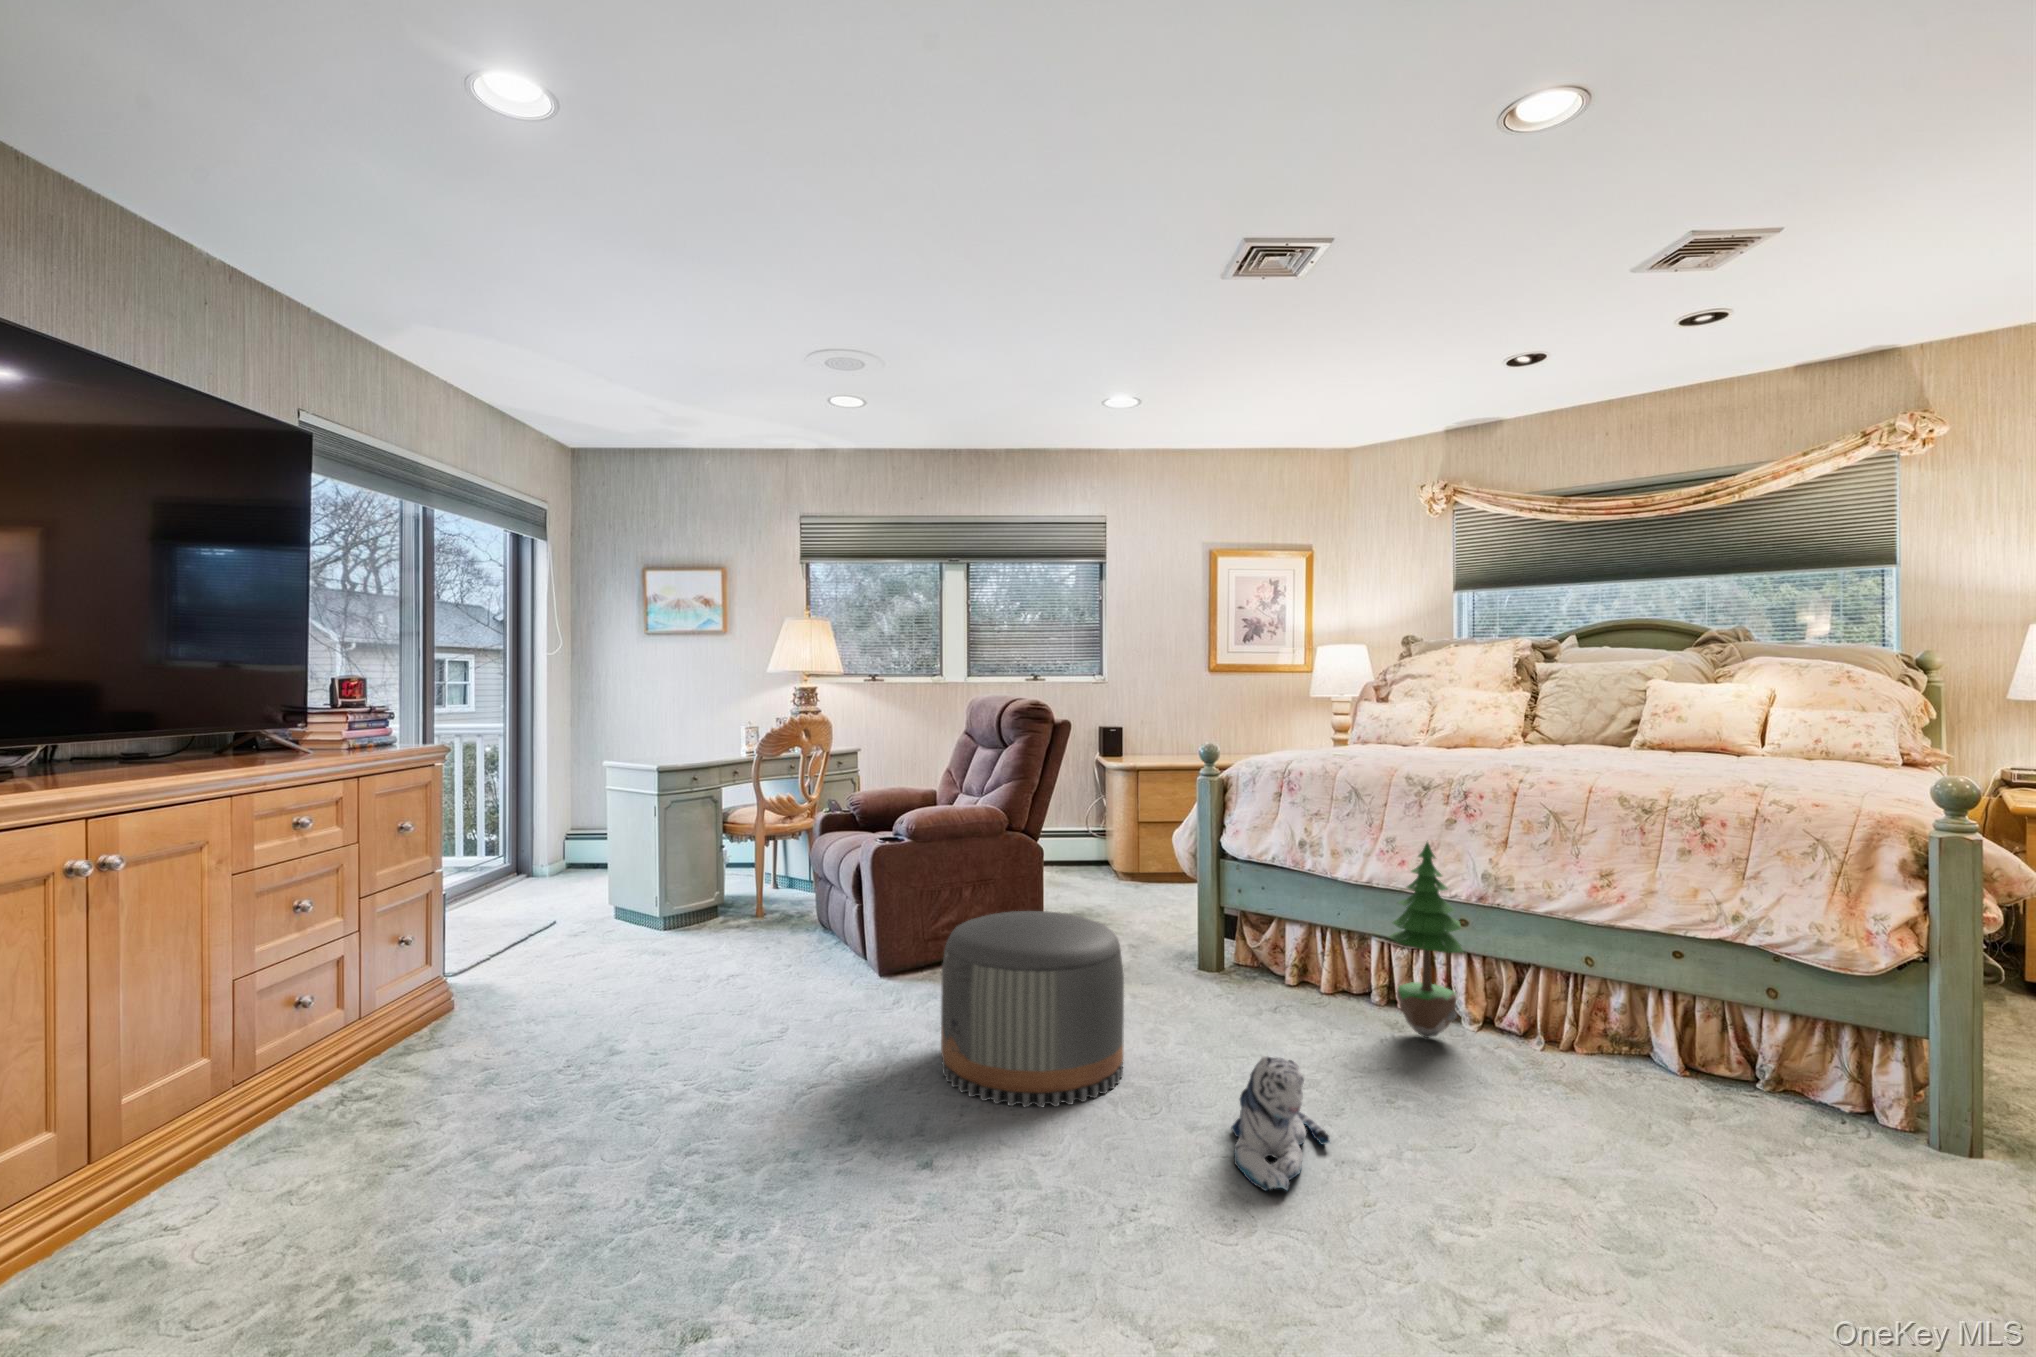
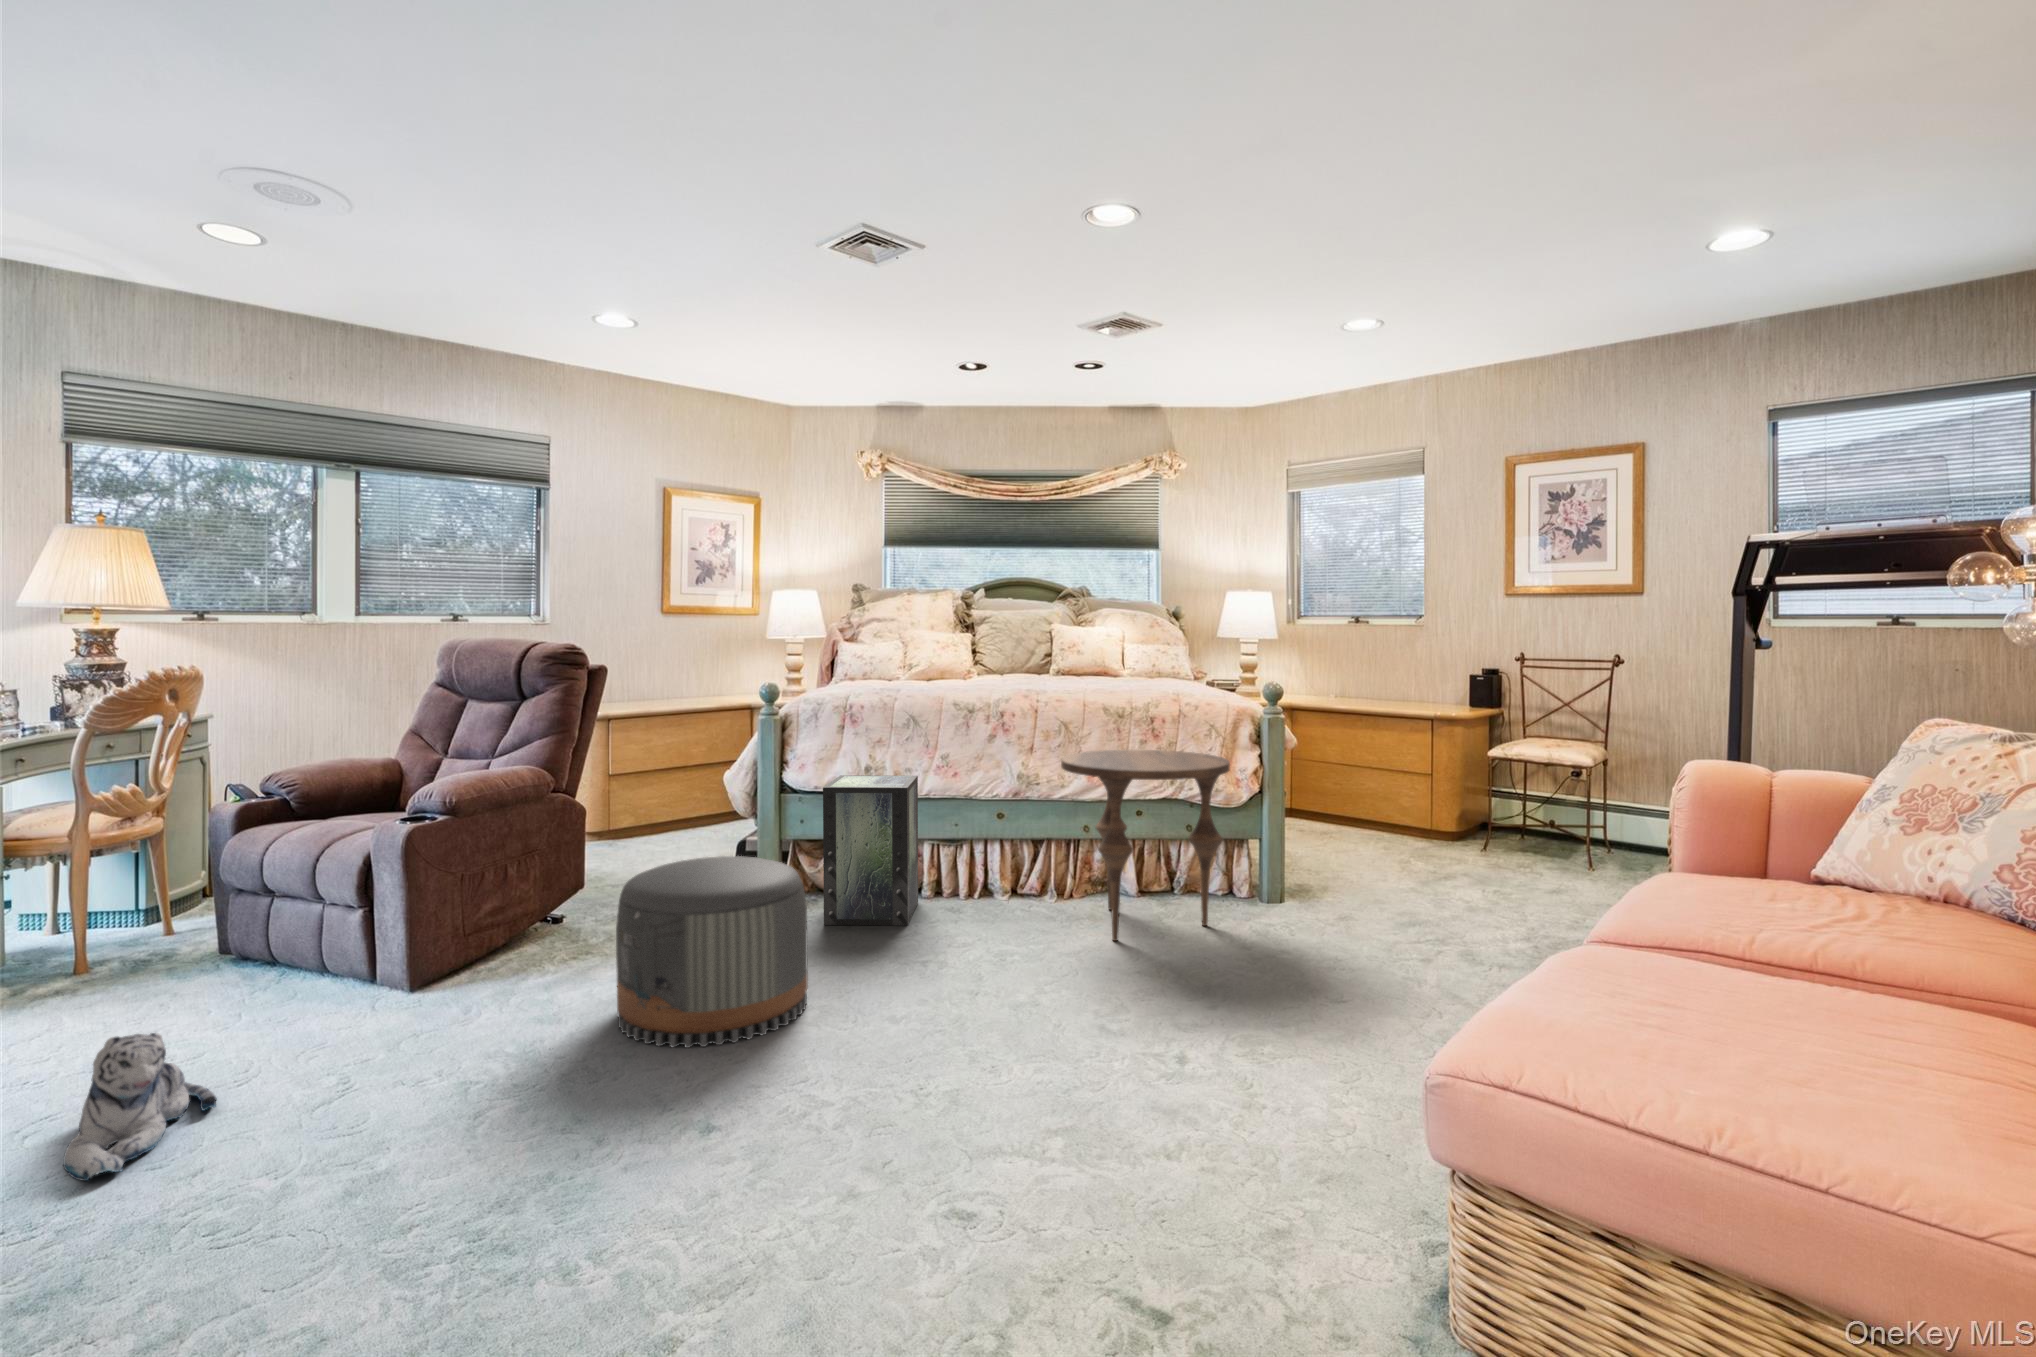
potted tree: present [1389,842,1463,1038] -> none [956,753,1012,910]
storage box: none [1227,847,1356,1033] -> present [823,775,918,925]
side table: none [1506,854,1801,1153] -> present [1061,750,1230,941]
plush toy: present [1231,1056,1329,1191] -> present [63,1033,216,1181]

